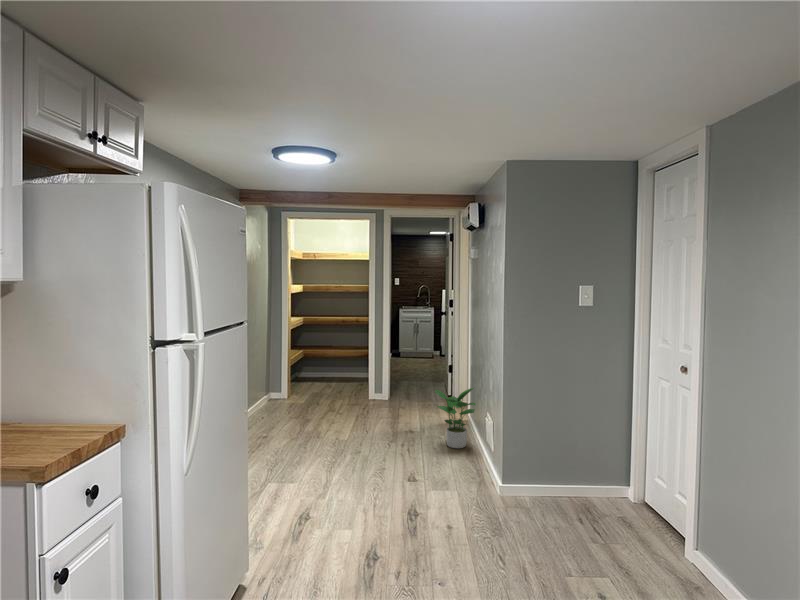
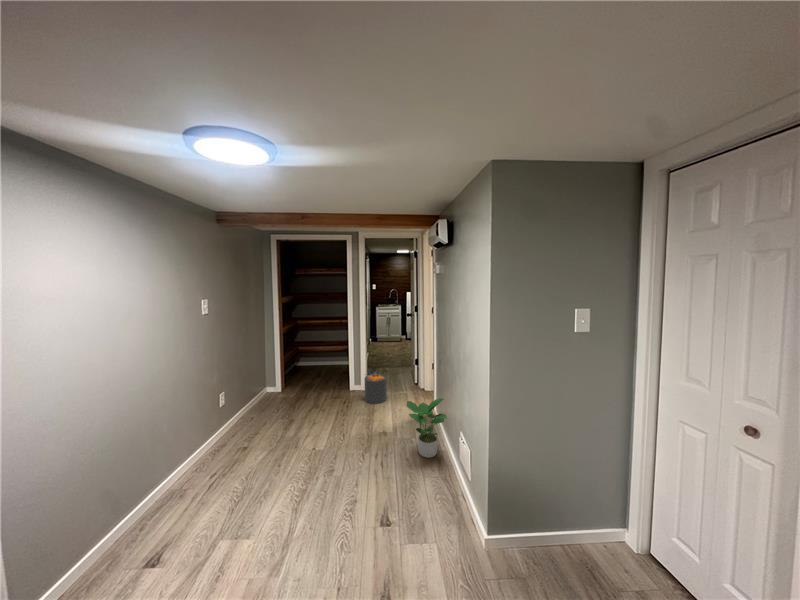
trash can: none [386,370,413,411] -> present [364,373,387,404]

